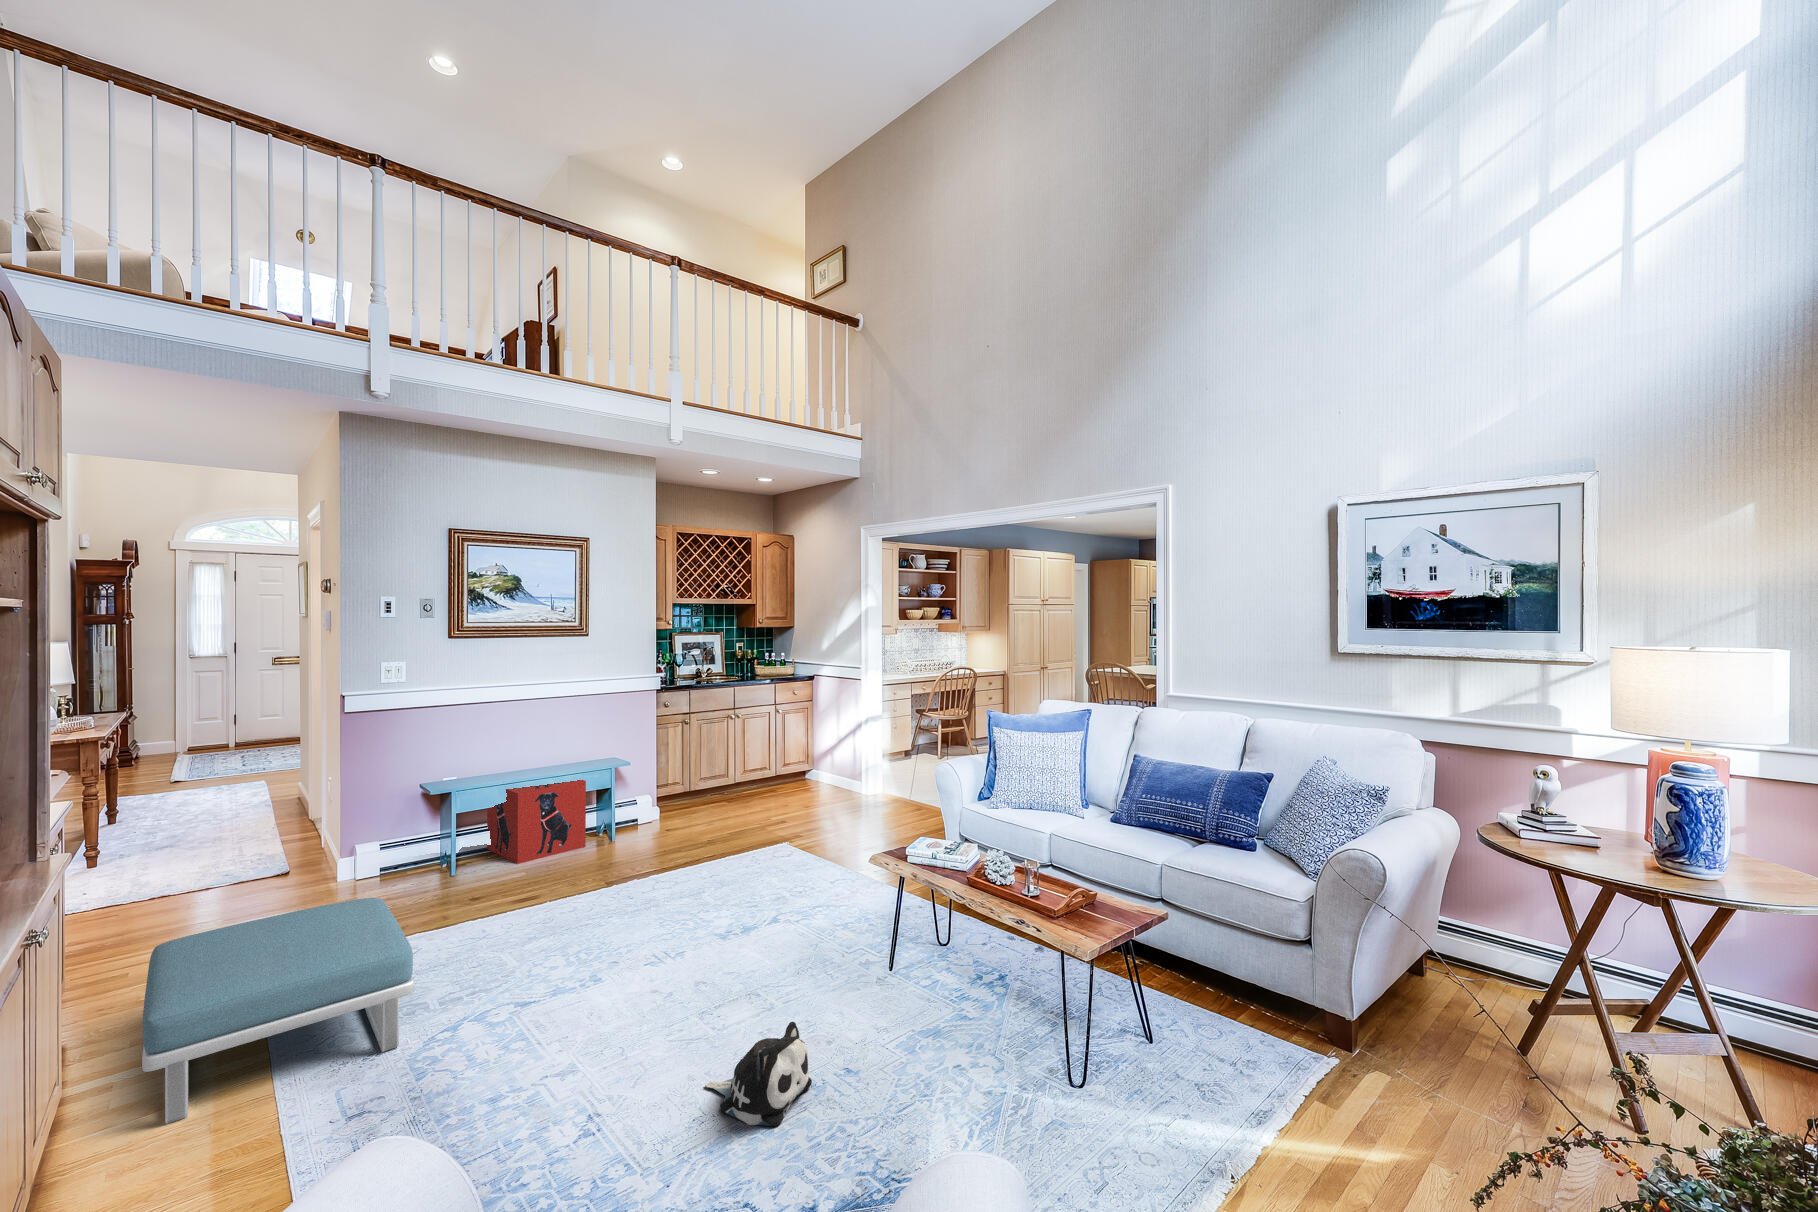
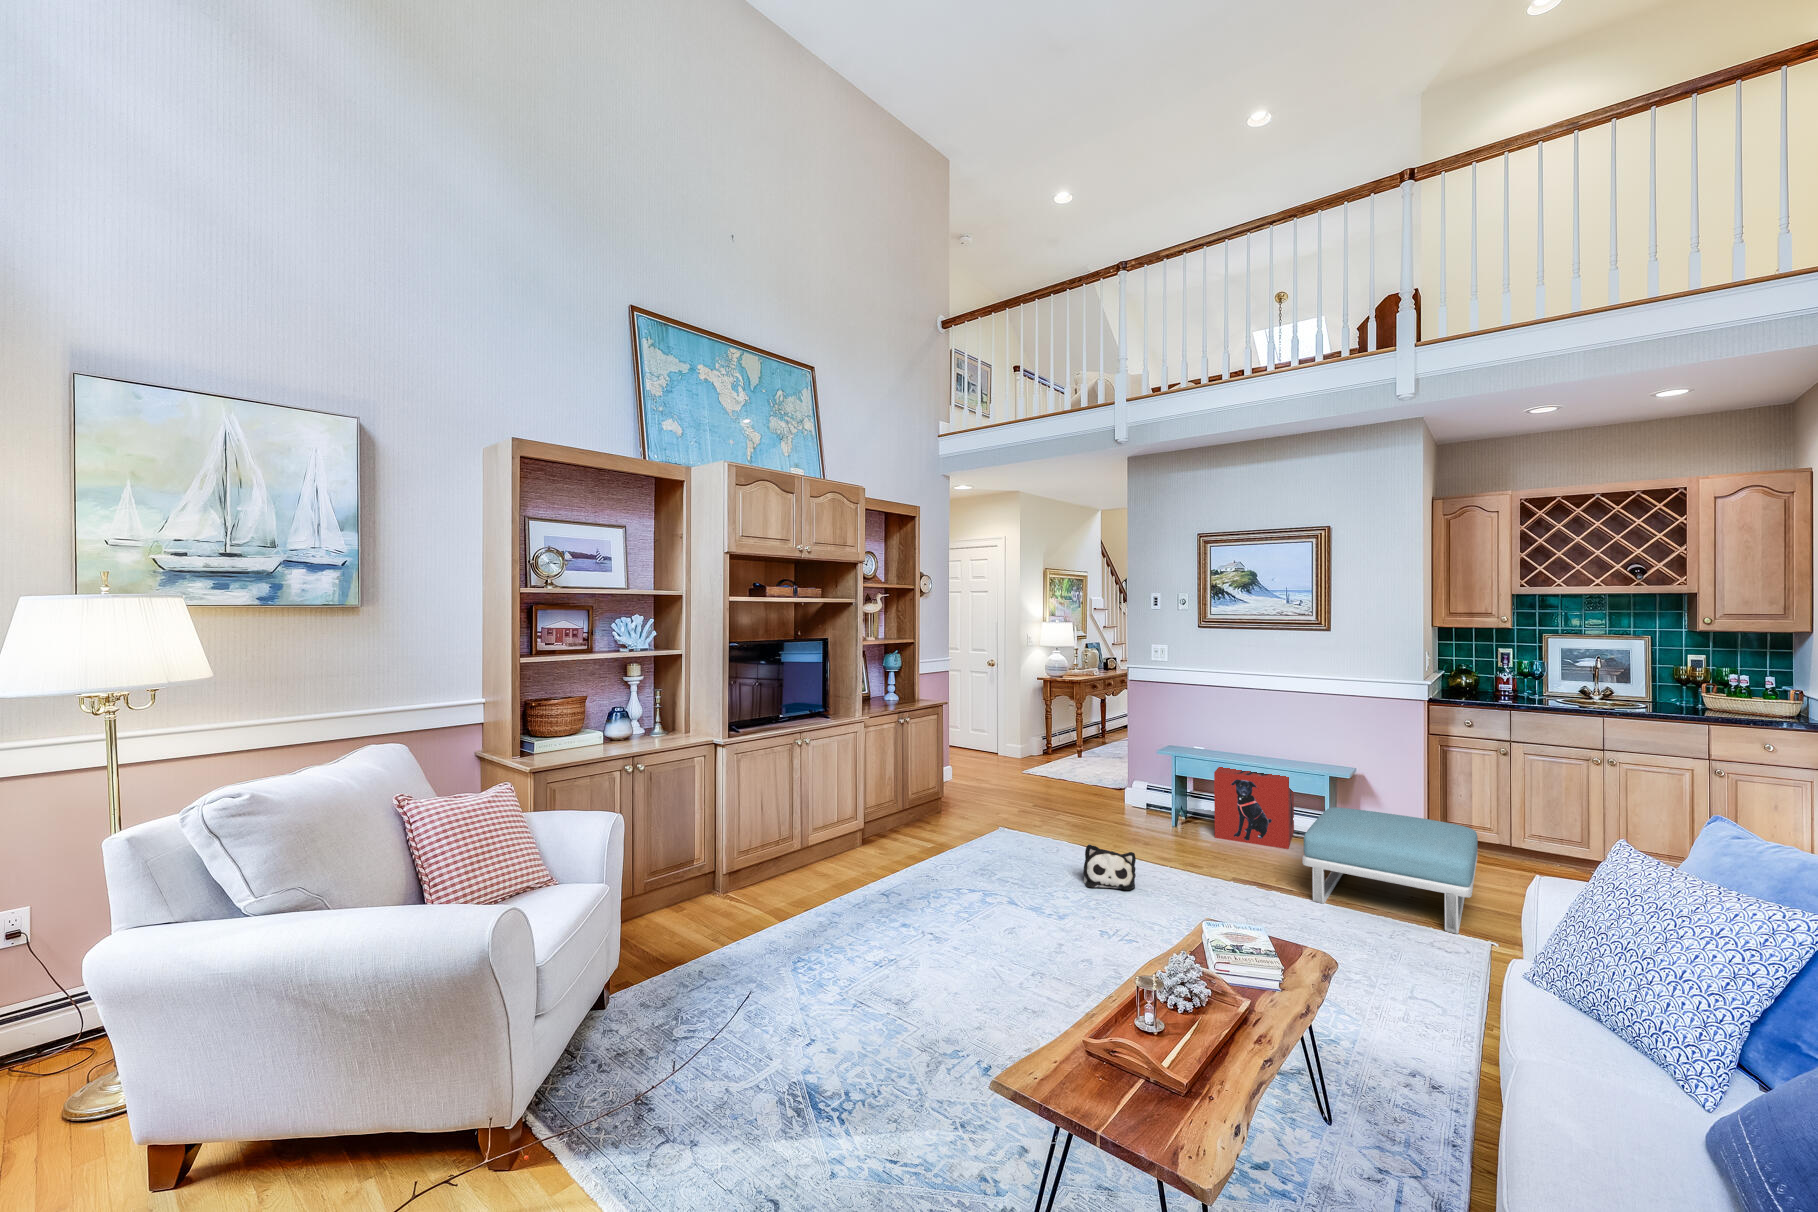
footstool: present [142,898,414,1124] -> present [1302,807,1478,934]
plush toy: present [705,1022,812,1126] -> present [1083,844,1136,890]

